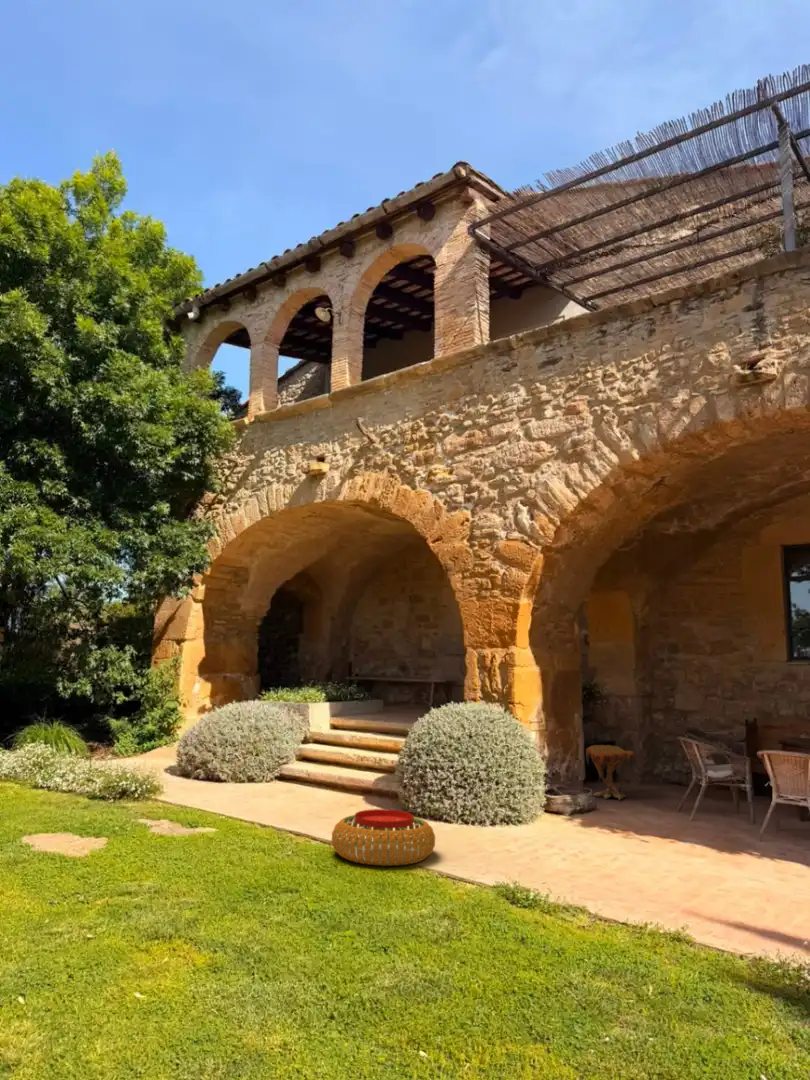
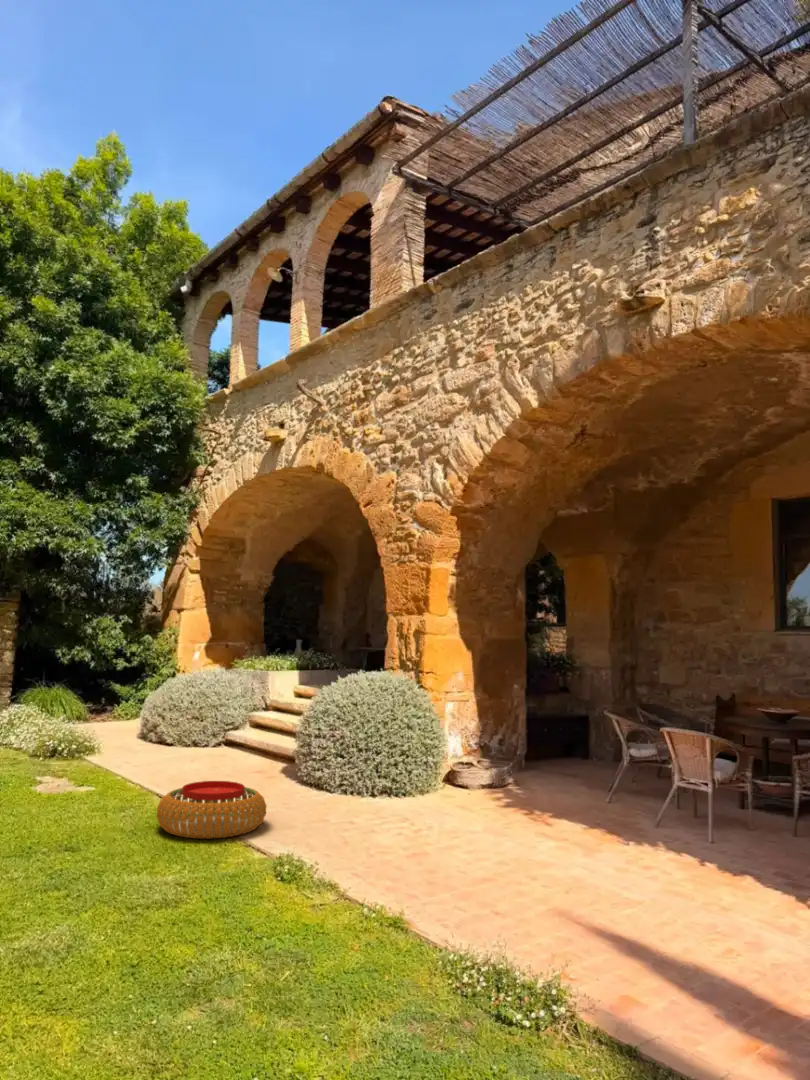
side table: present [586,745,635,800] -> none [525,719,574,778]

